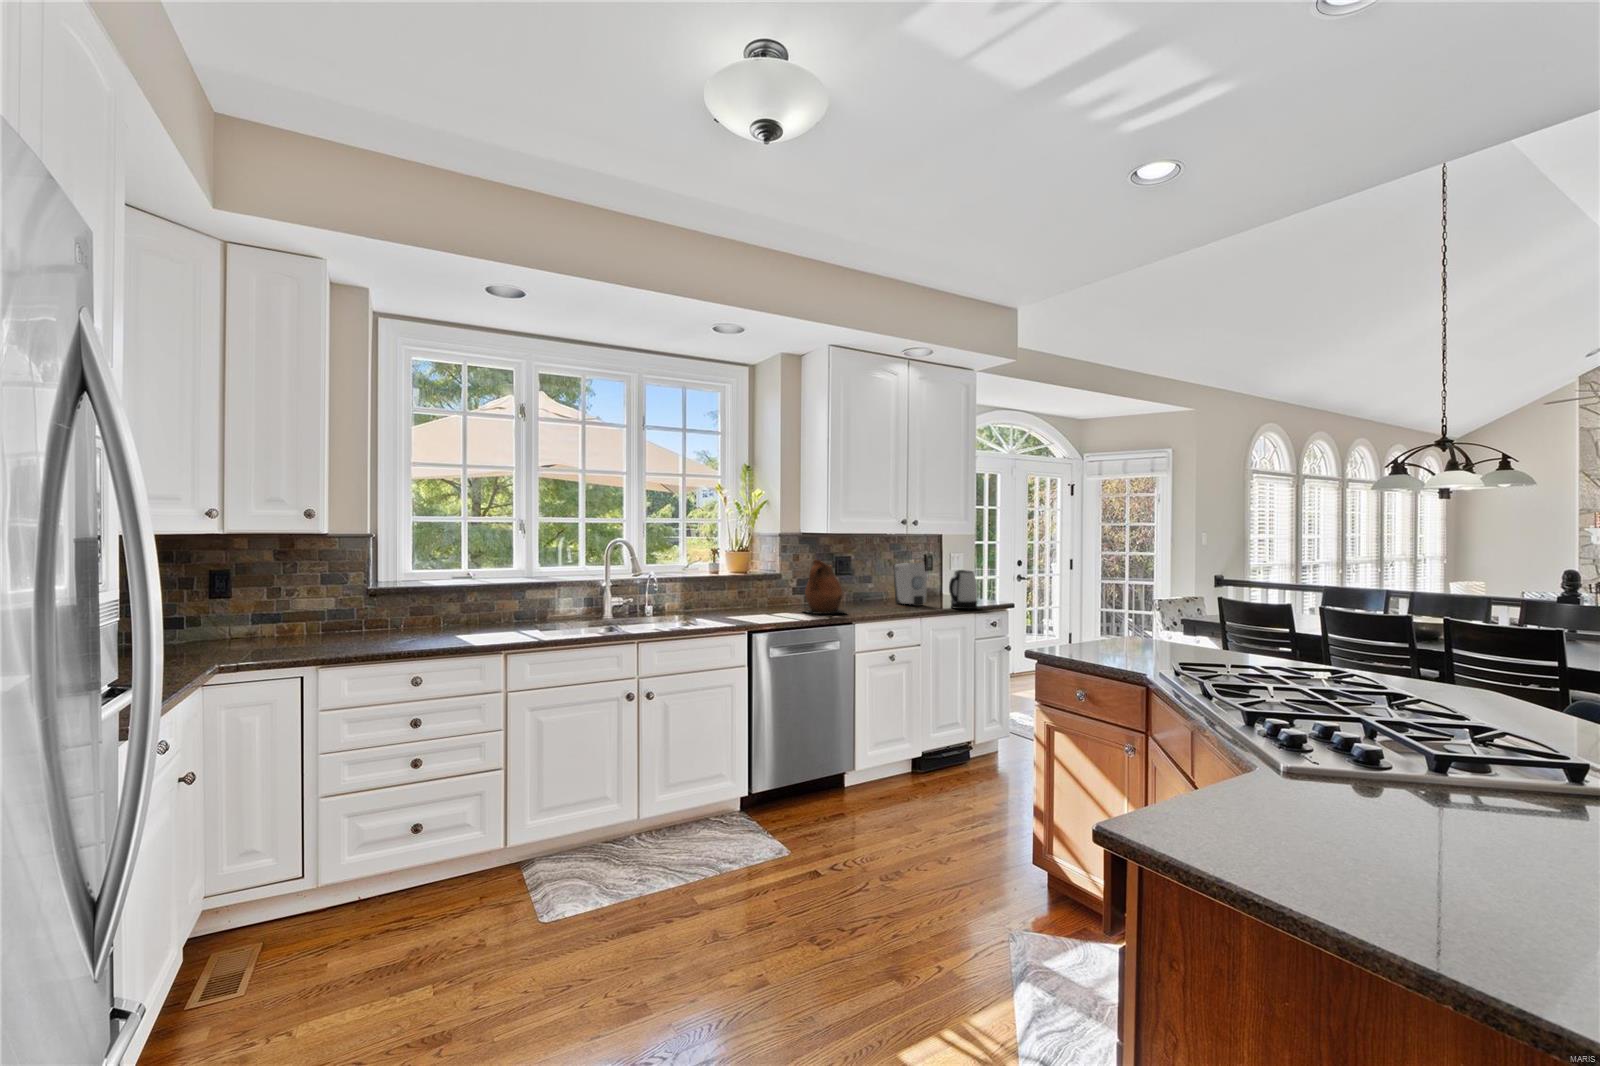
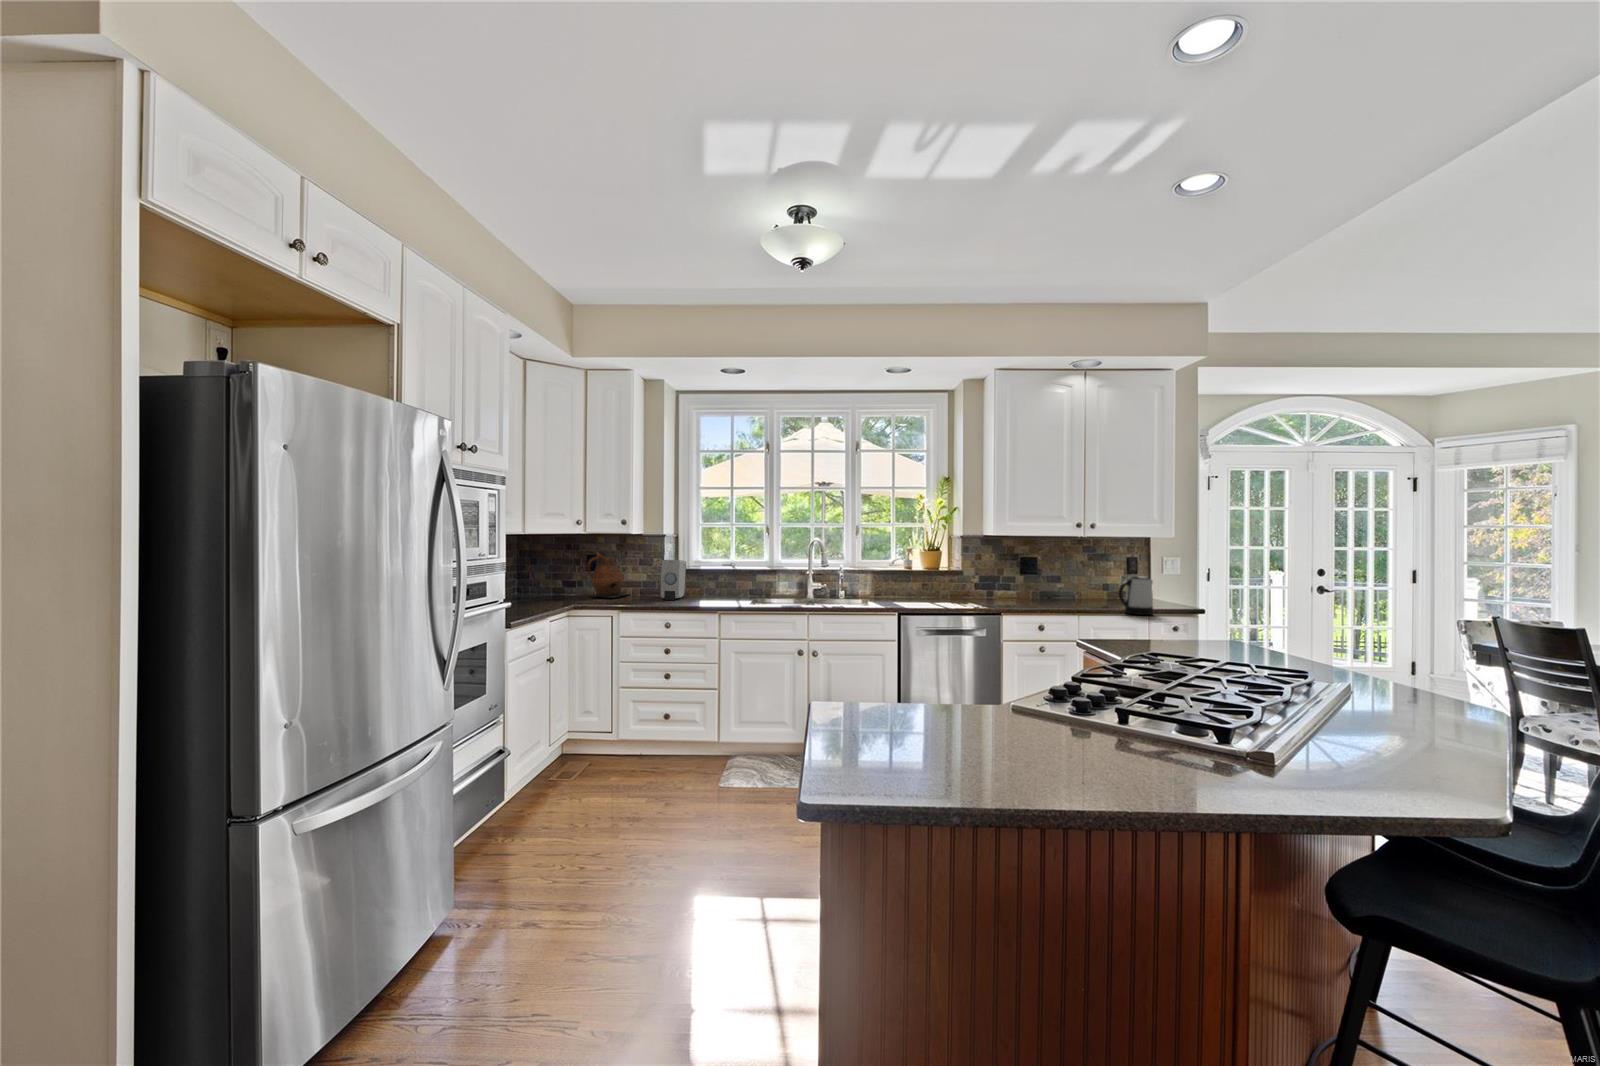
ceramic pitcher: present [804,560,847,614] -> present [587,553,629,598]
soap dispenser: present [894,563,927,606] -> present [661,560,686,600]

